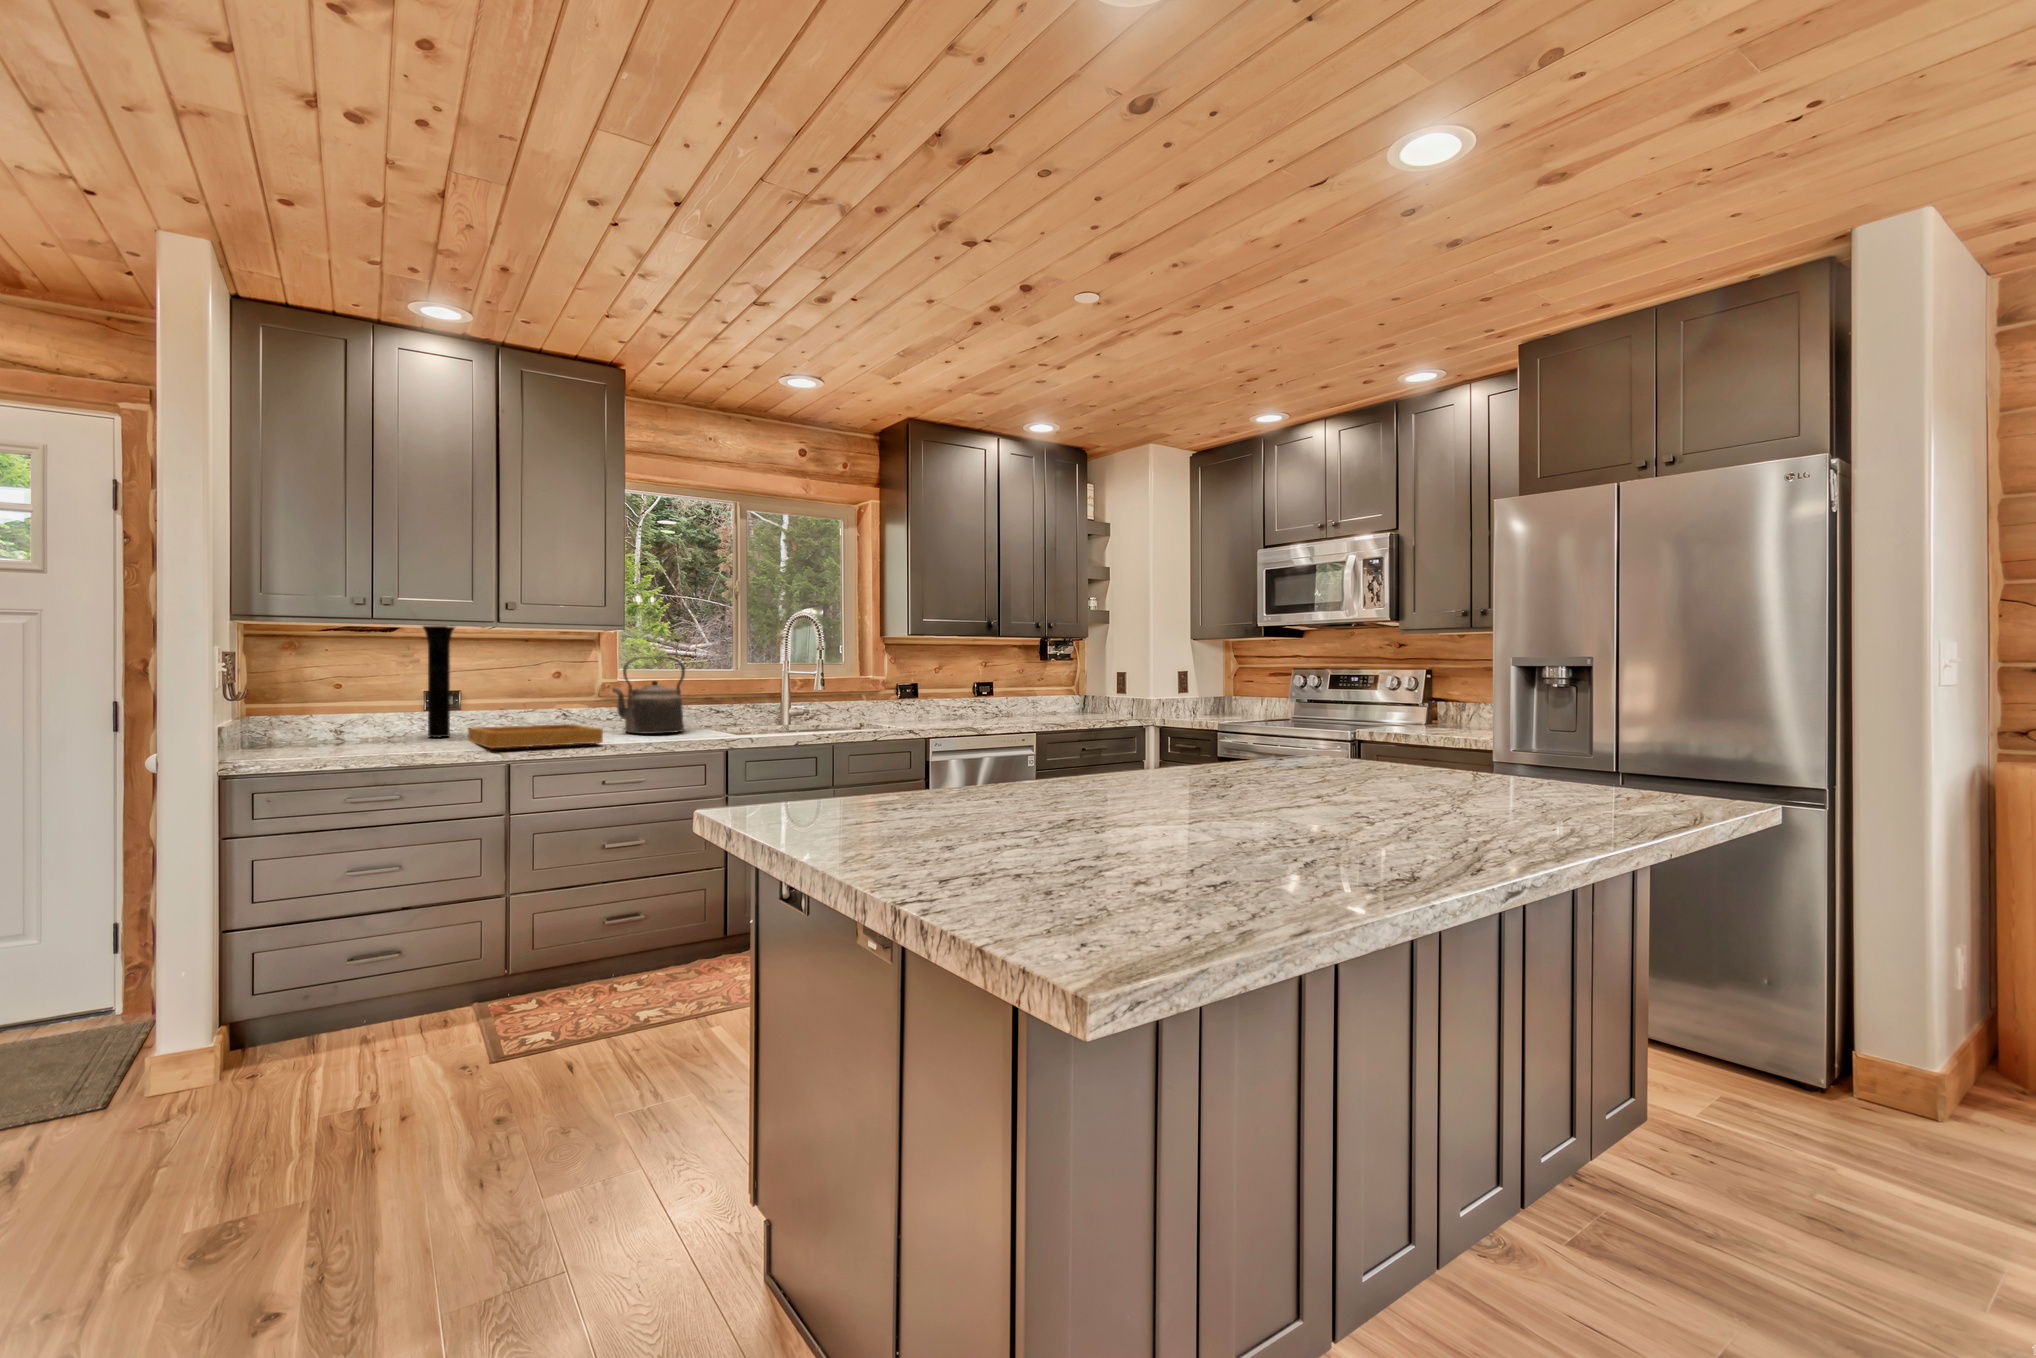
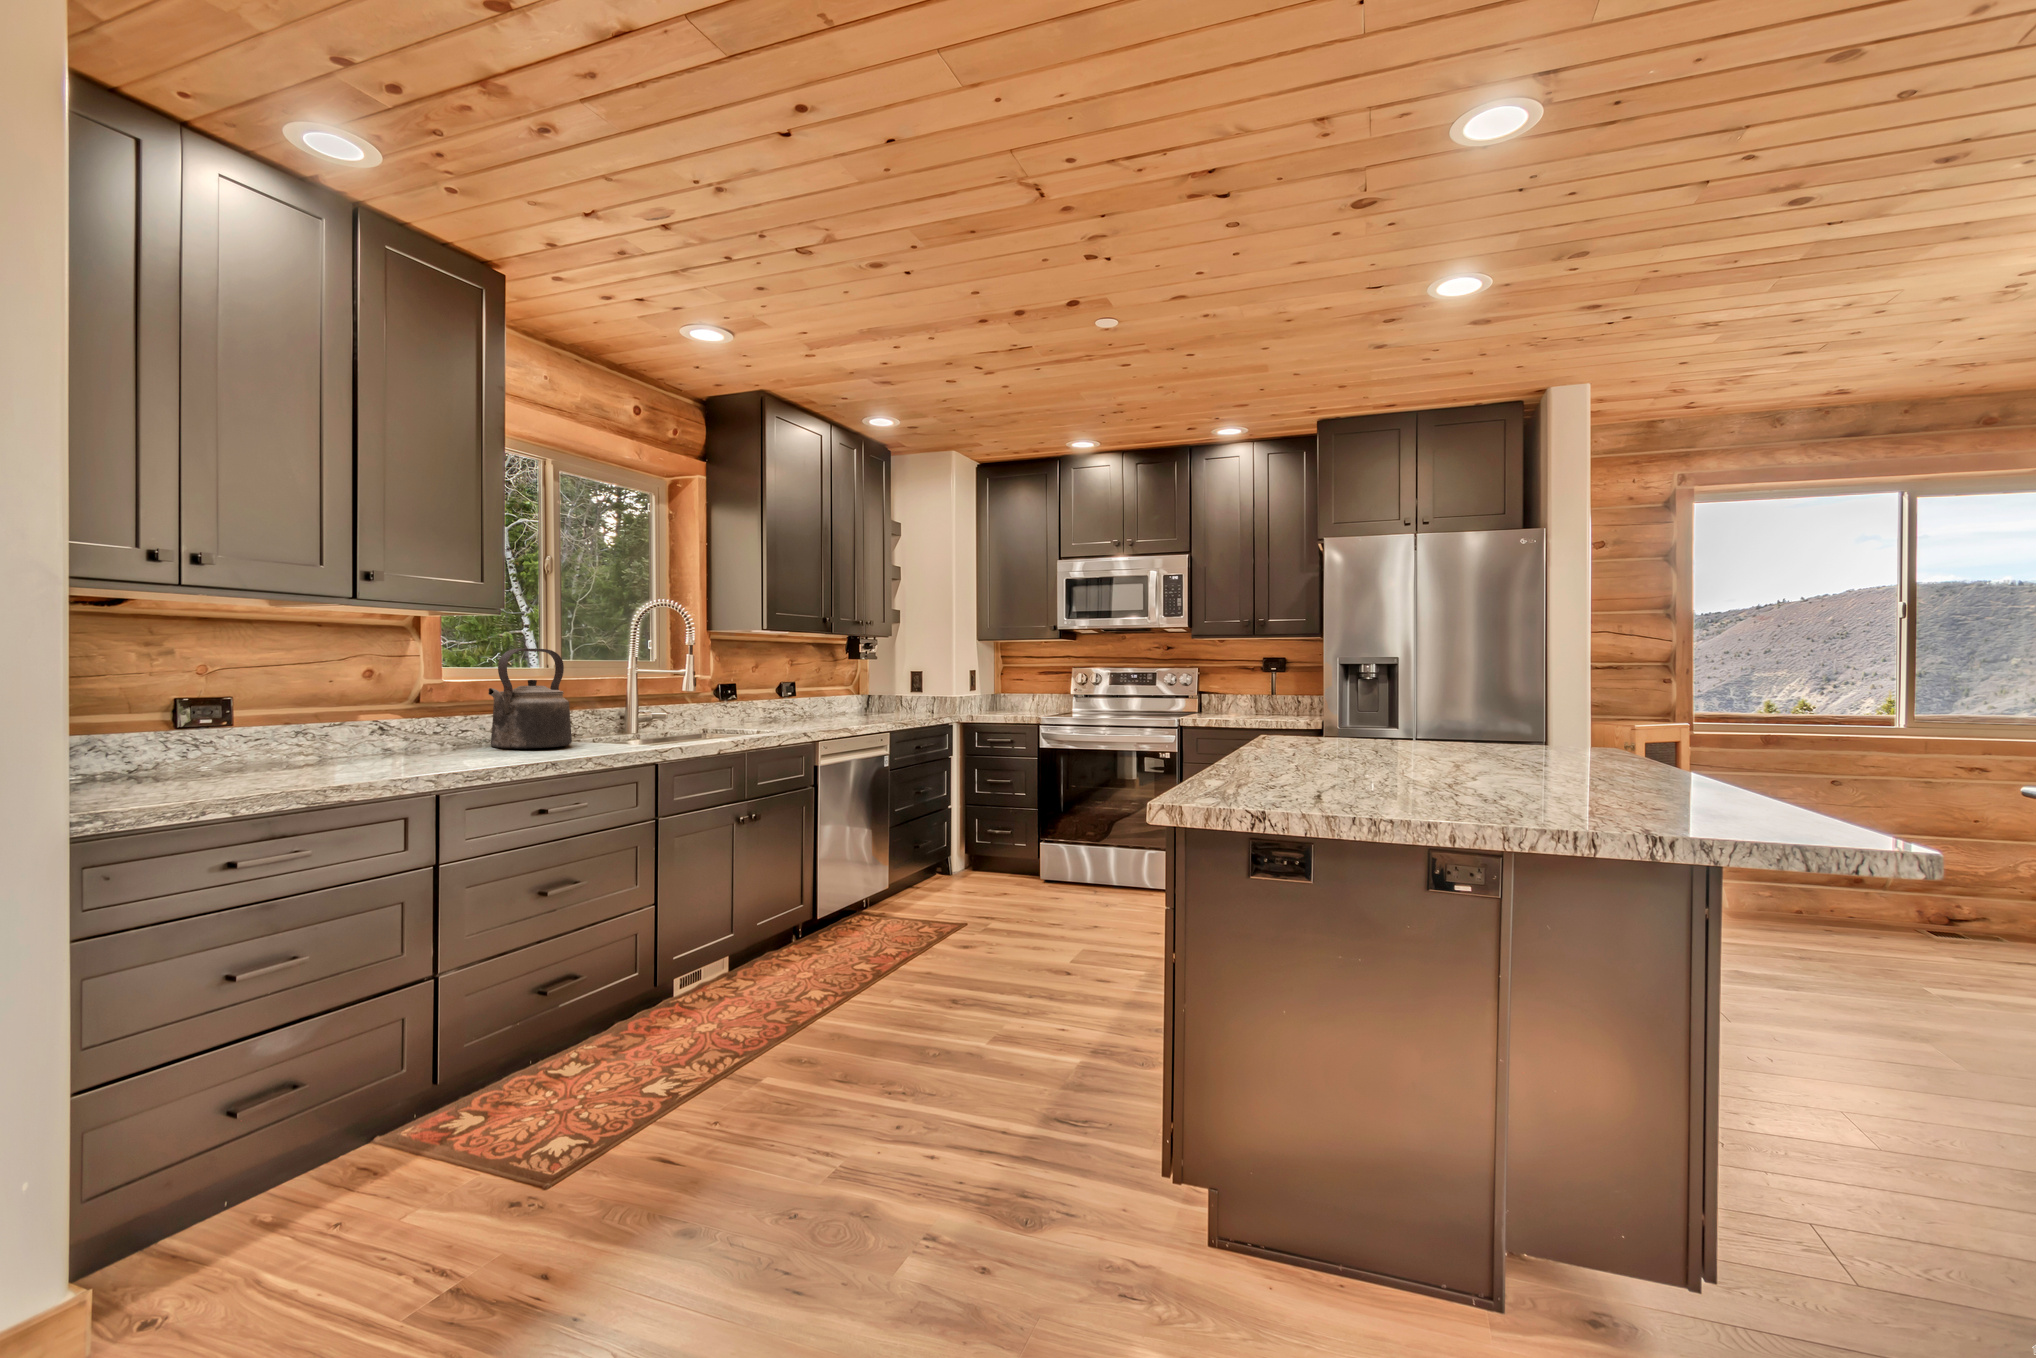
vase: present [423,626,454,737] -> none [210,594,272,768]
tray: present [468,724,603,748] -> none [301,740,538,776]

